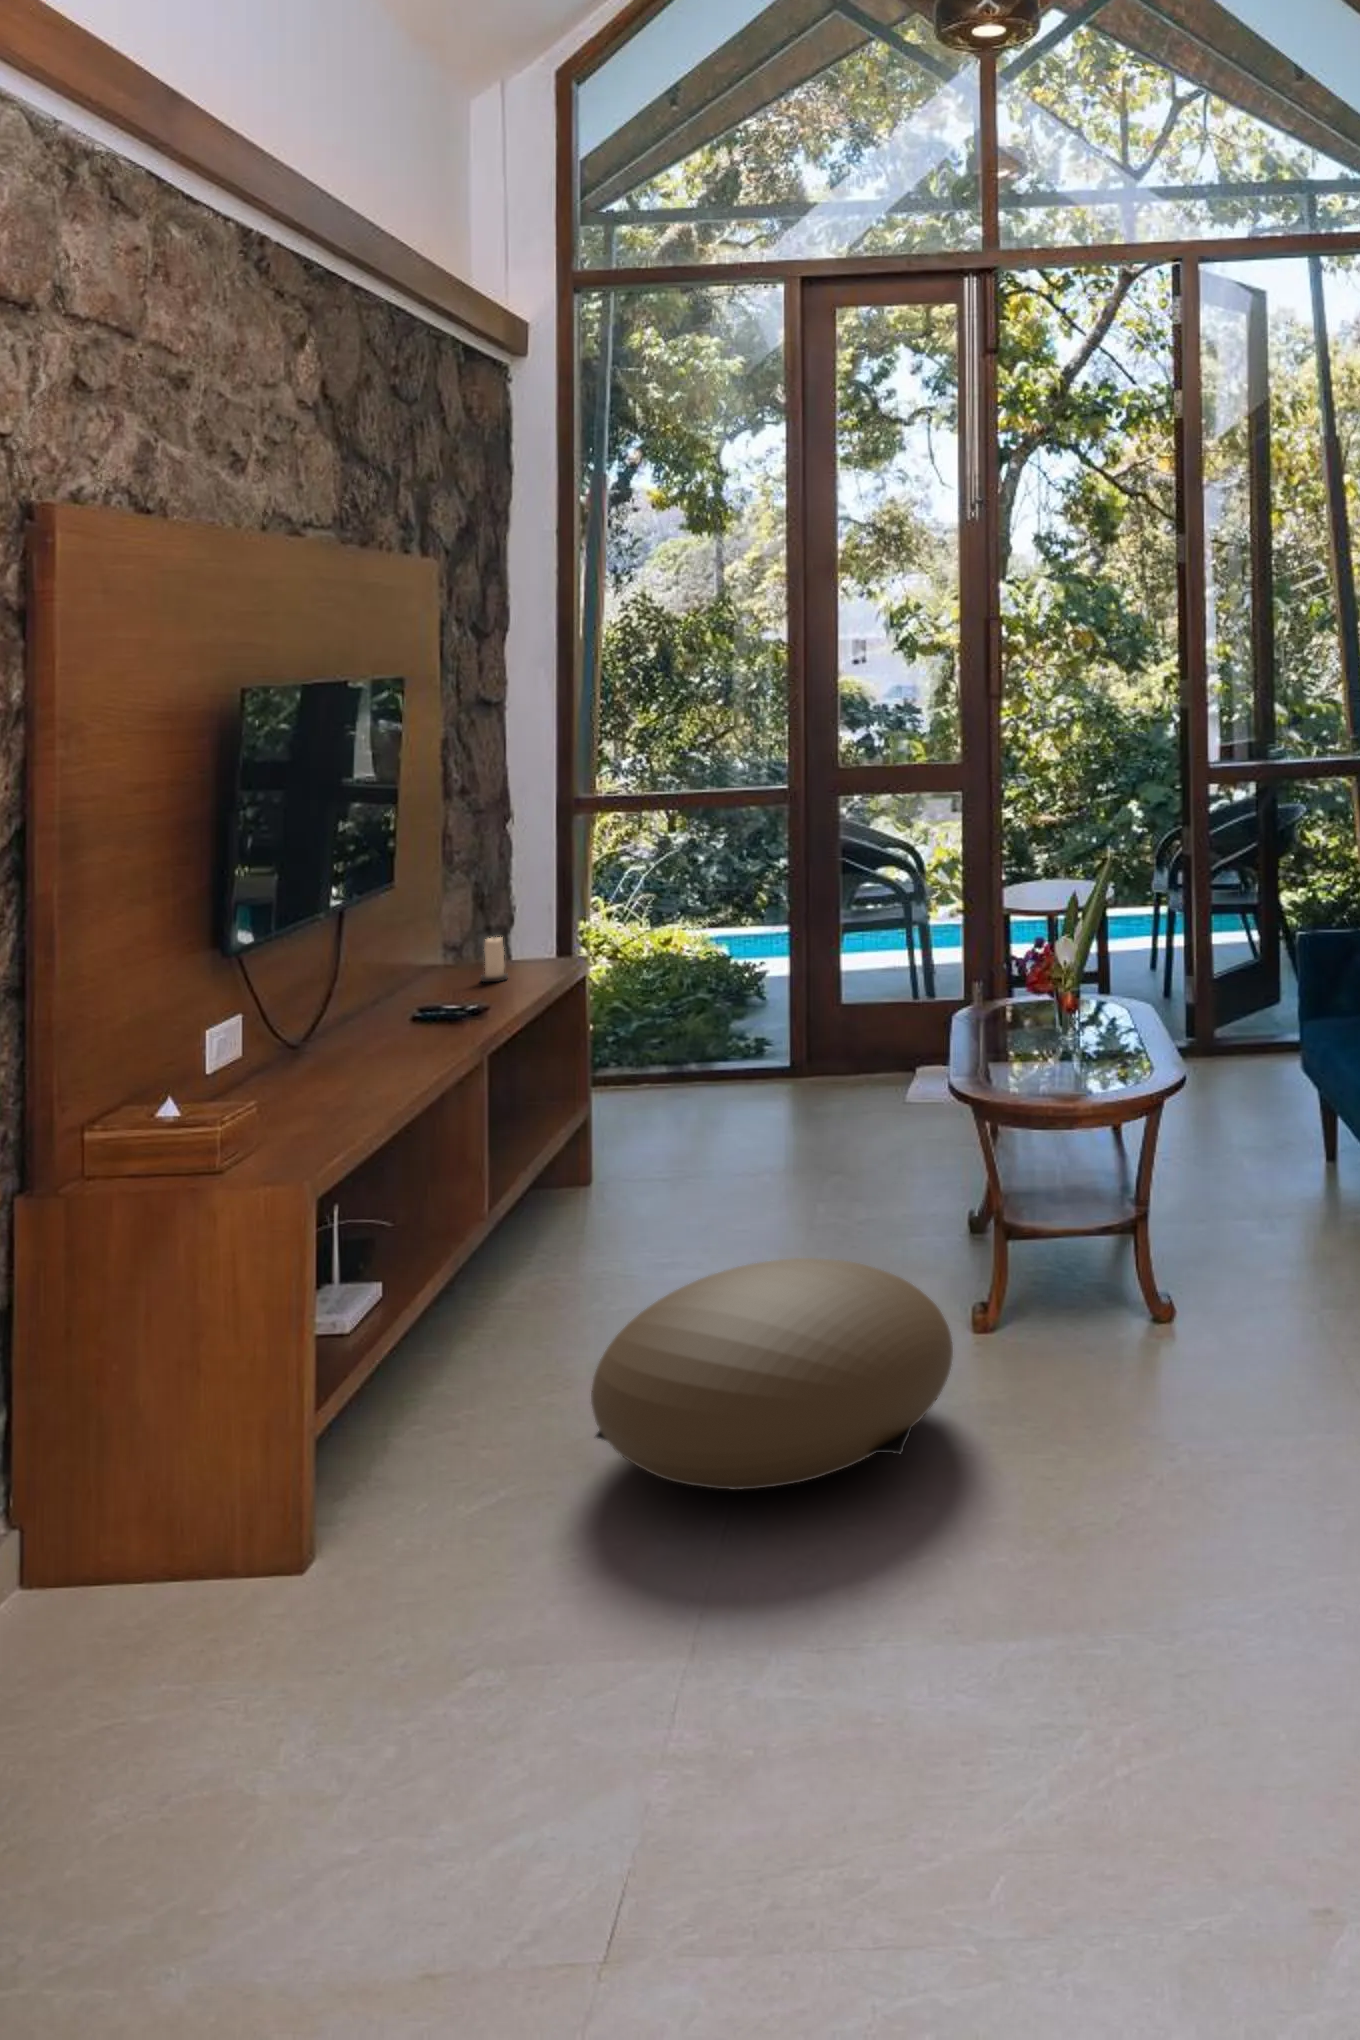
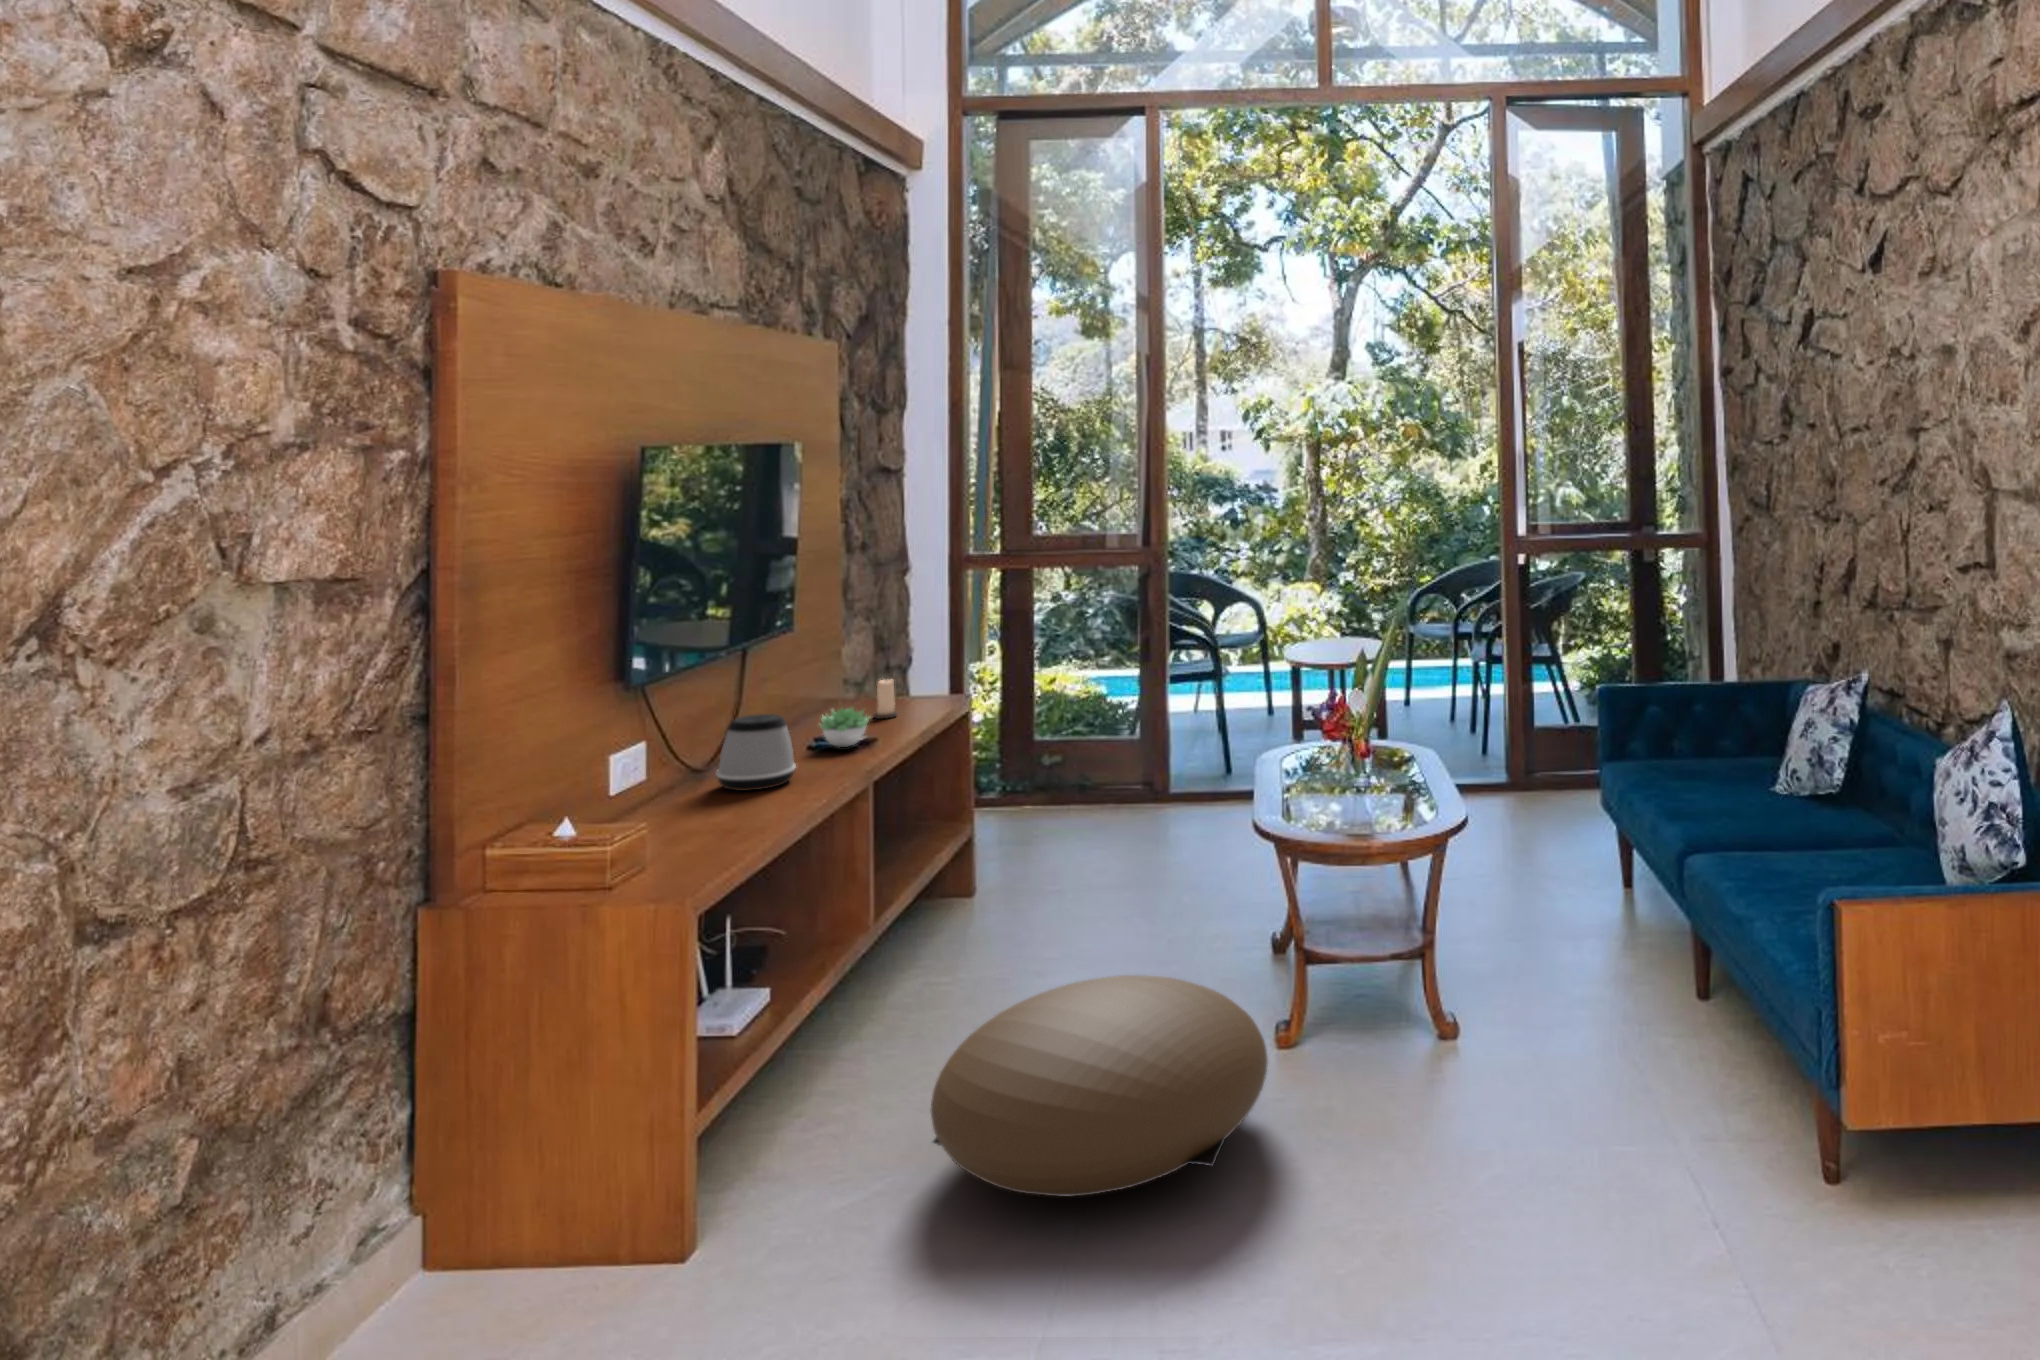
succulent plant: none [427,970,485,1014] -> present [820,708,869,747]
speaker: none [324,978,412,1064] -> present [717,714,796,791]

